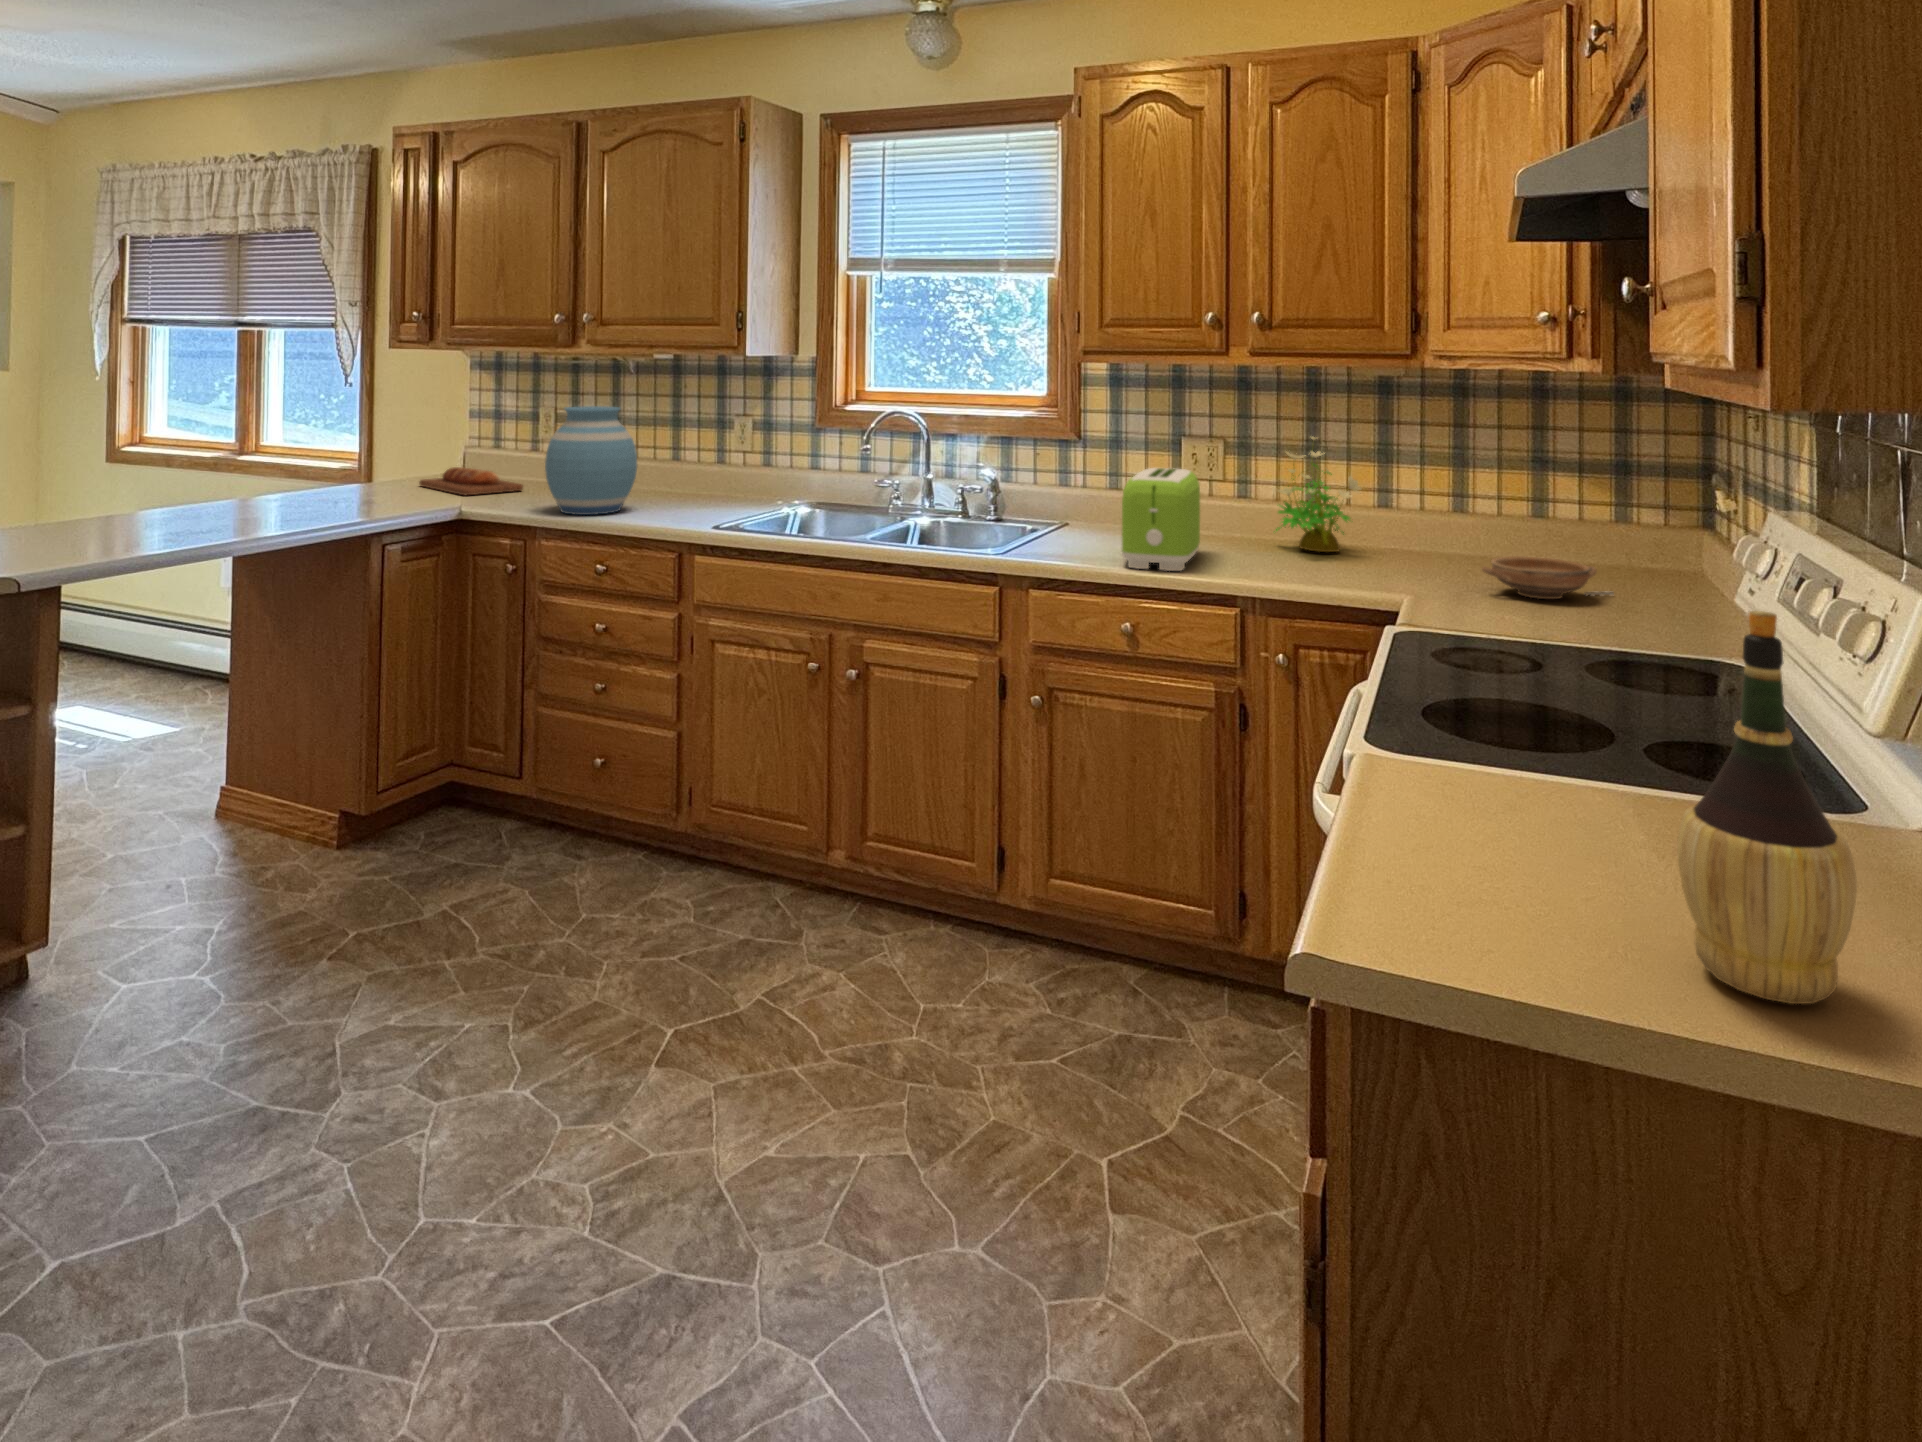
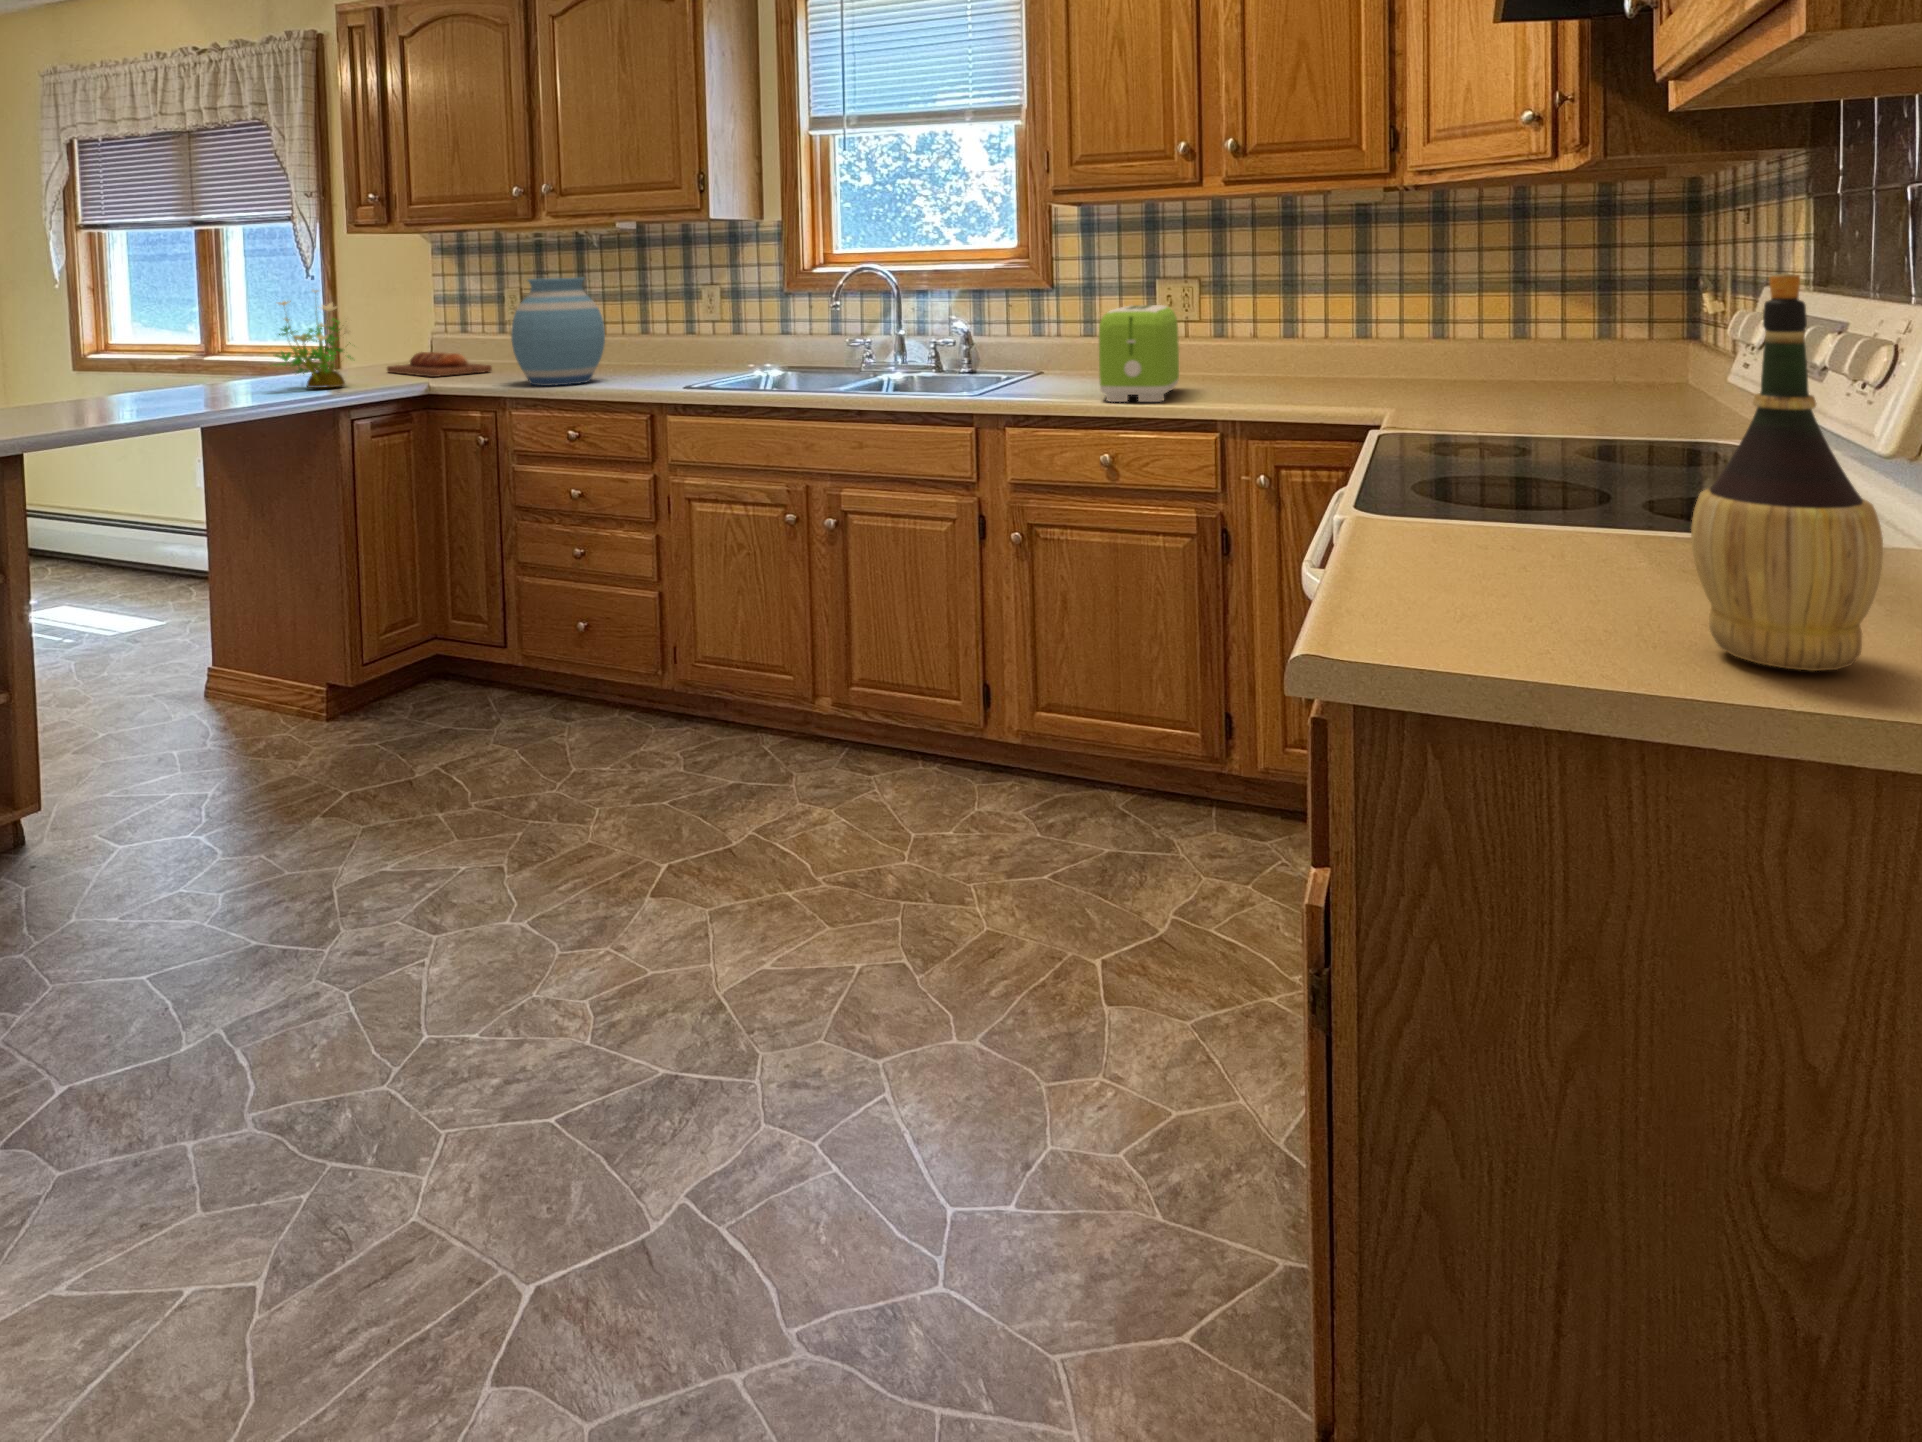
potted plant: present [1274,437,1361,552] -> present [274,290,353,388]
bowl: present [1482,556,1614,599] -> none [1468,370,1602,408]

